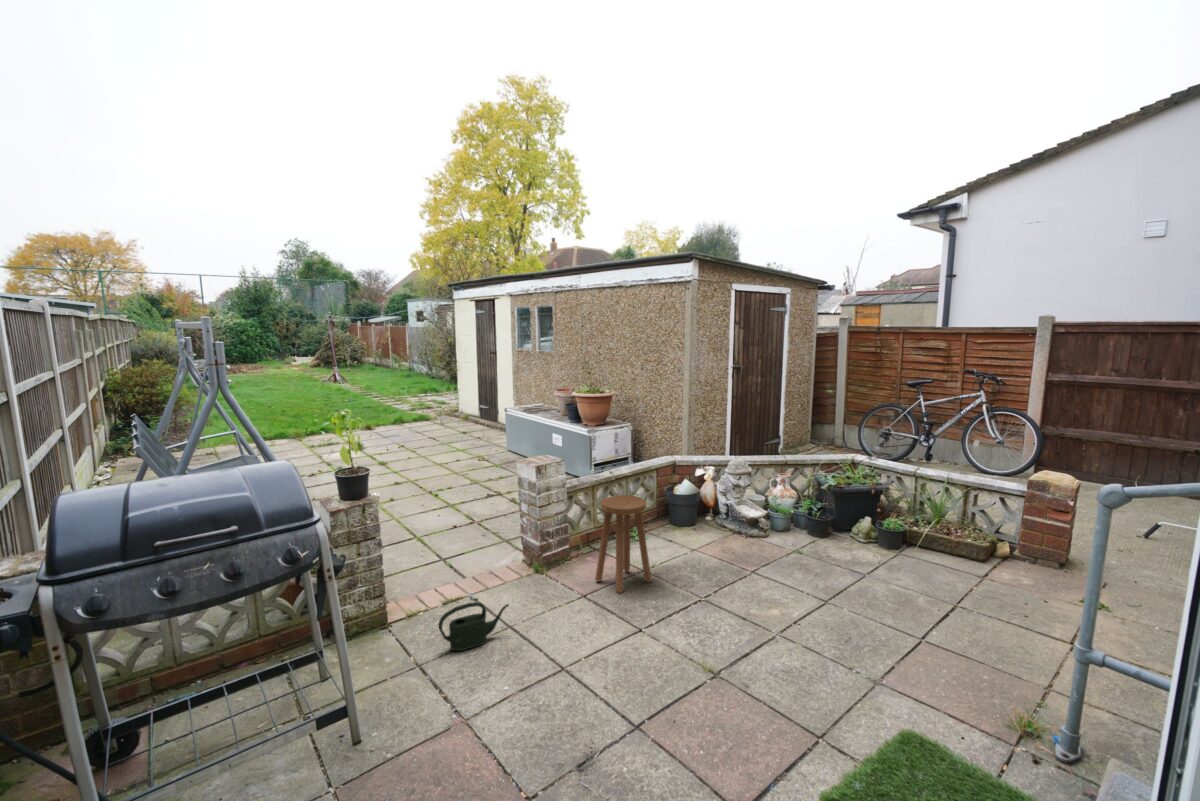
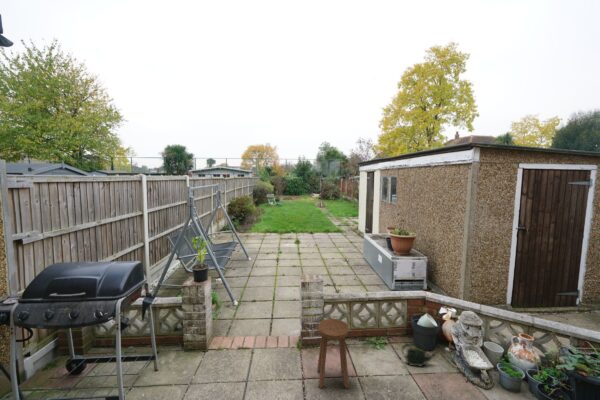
watering can: present [439,602,509,651] -> present [402,343,435,366]

